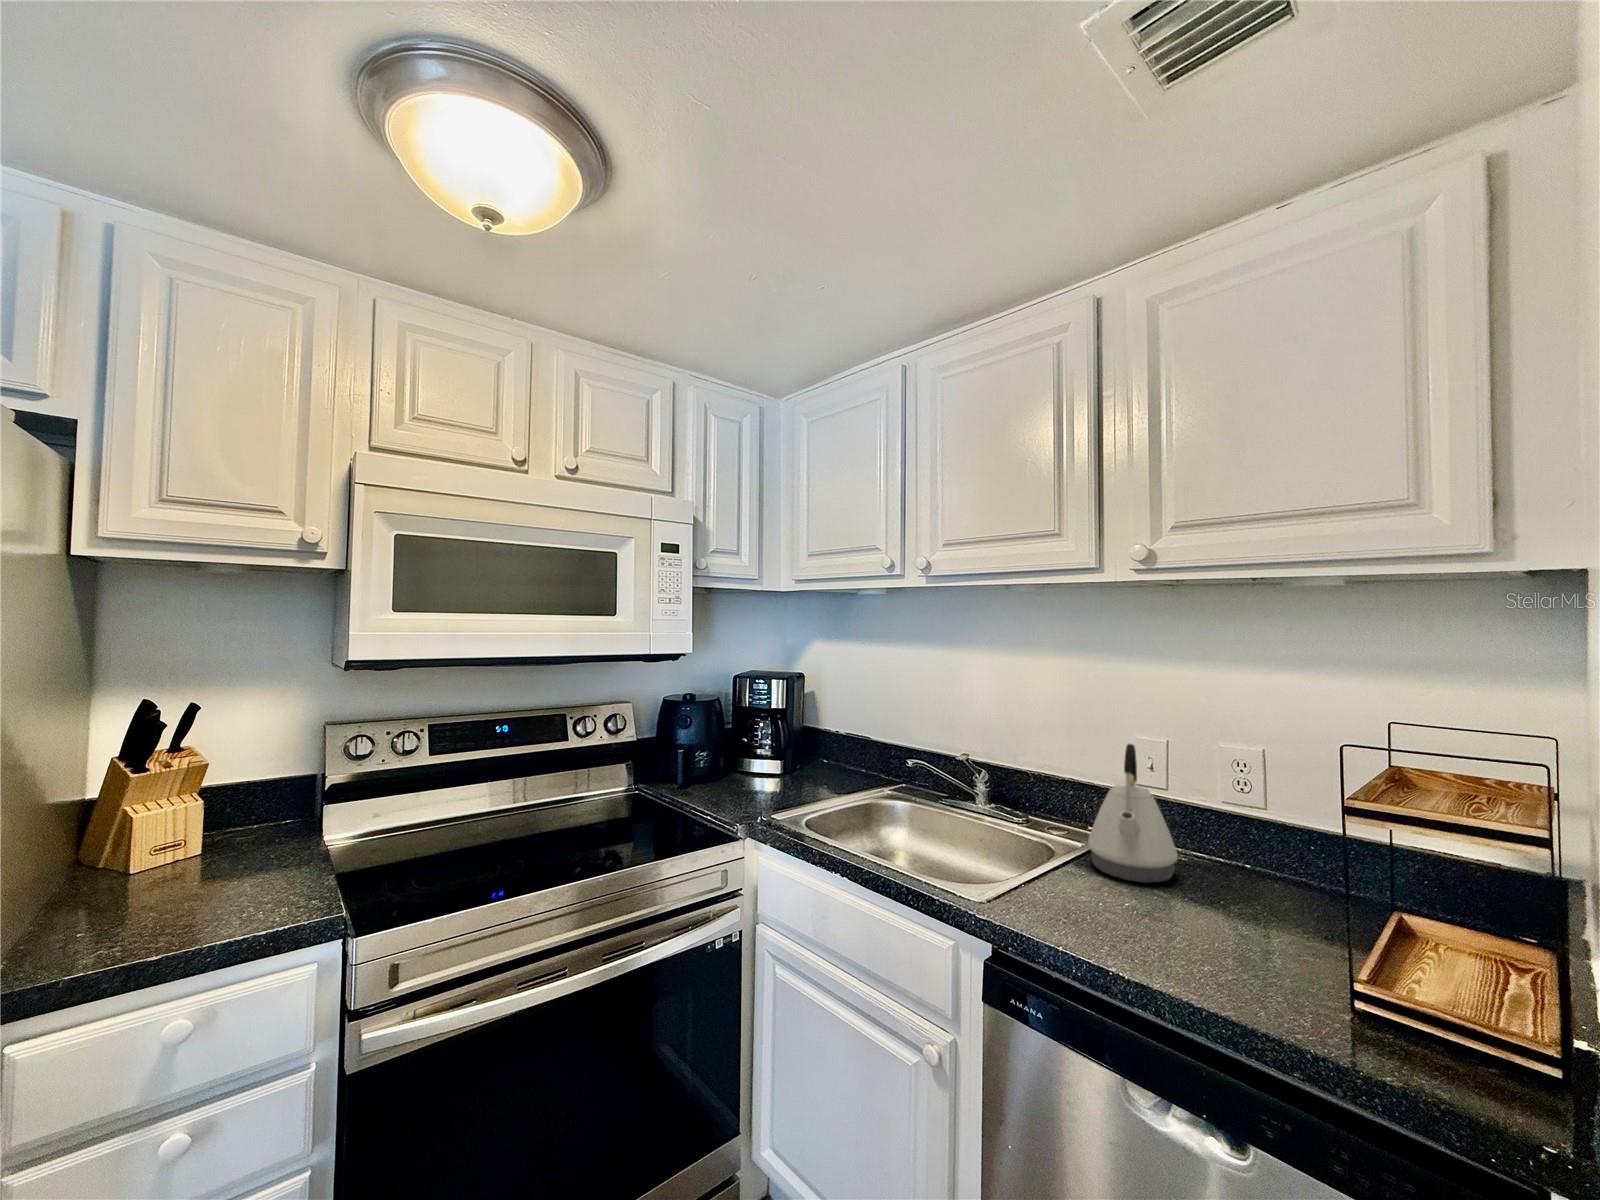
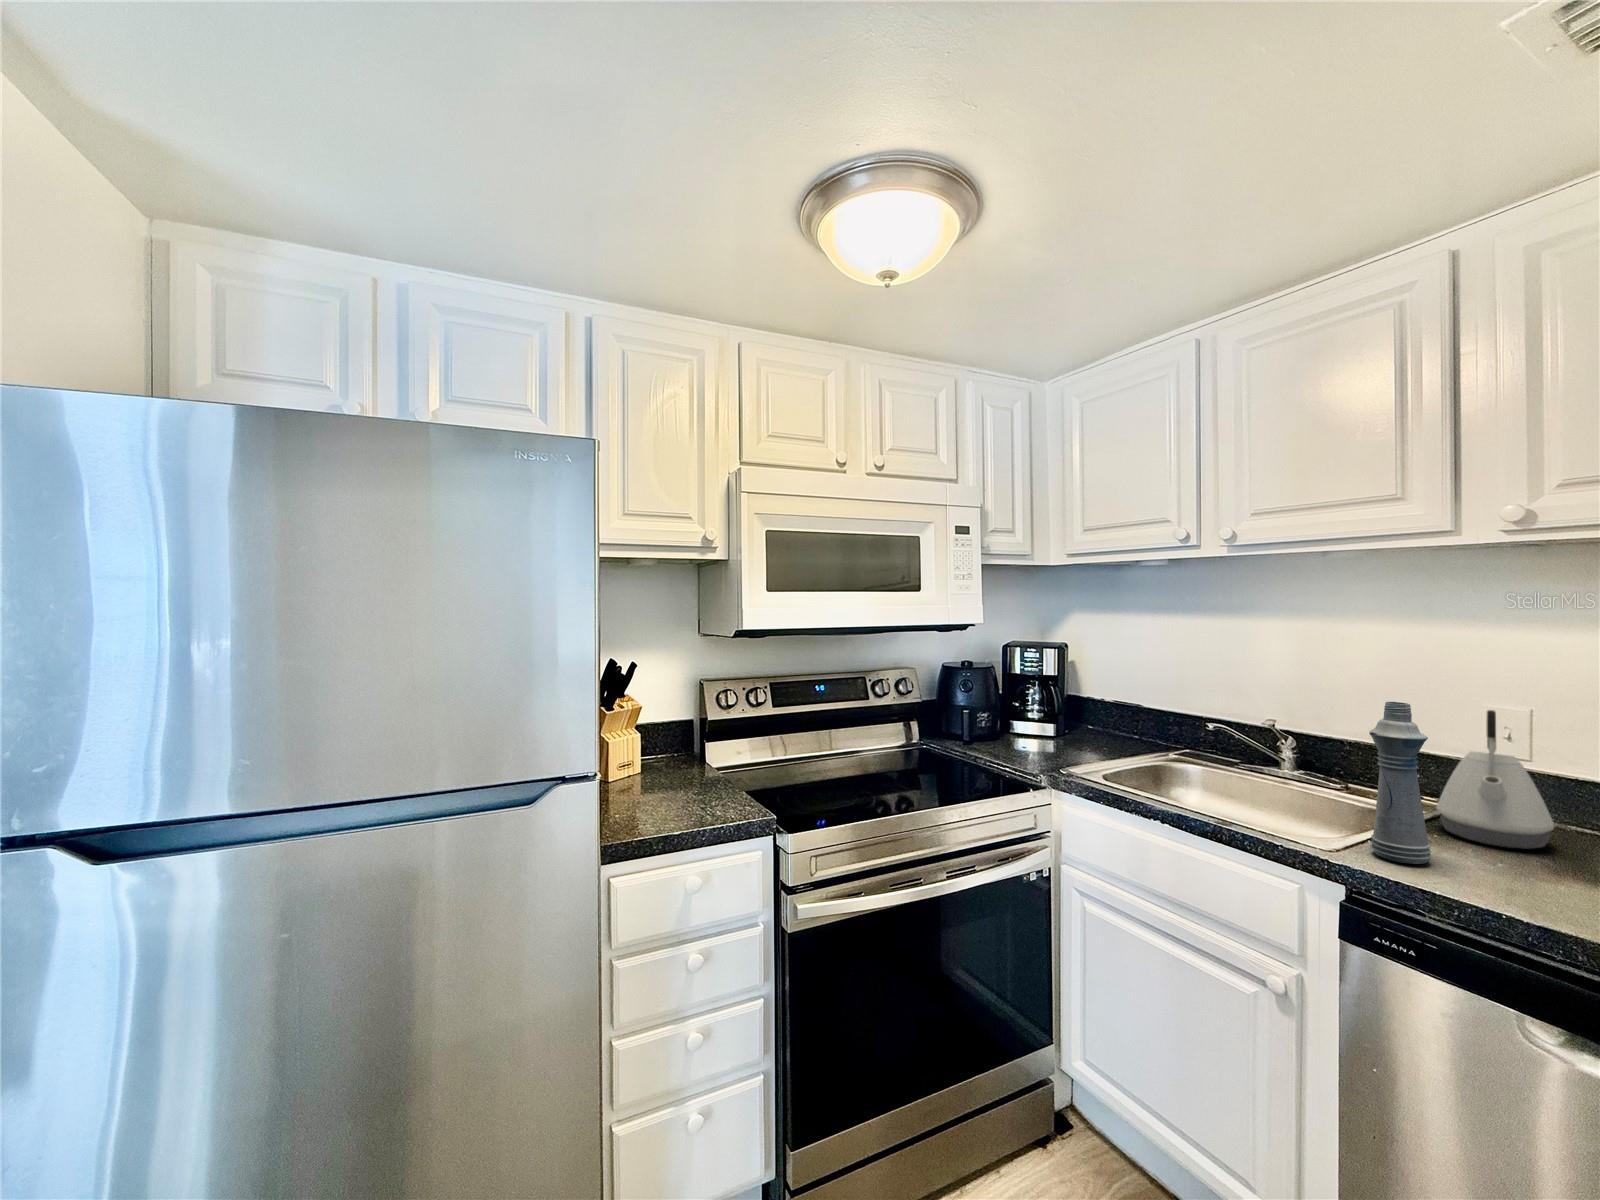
bottle: none [1019,740,1071,913] -> present [1369,702,1432,864]

